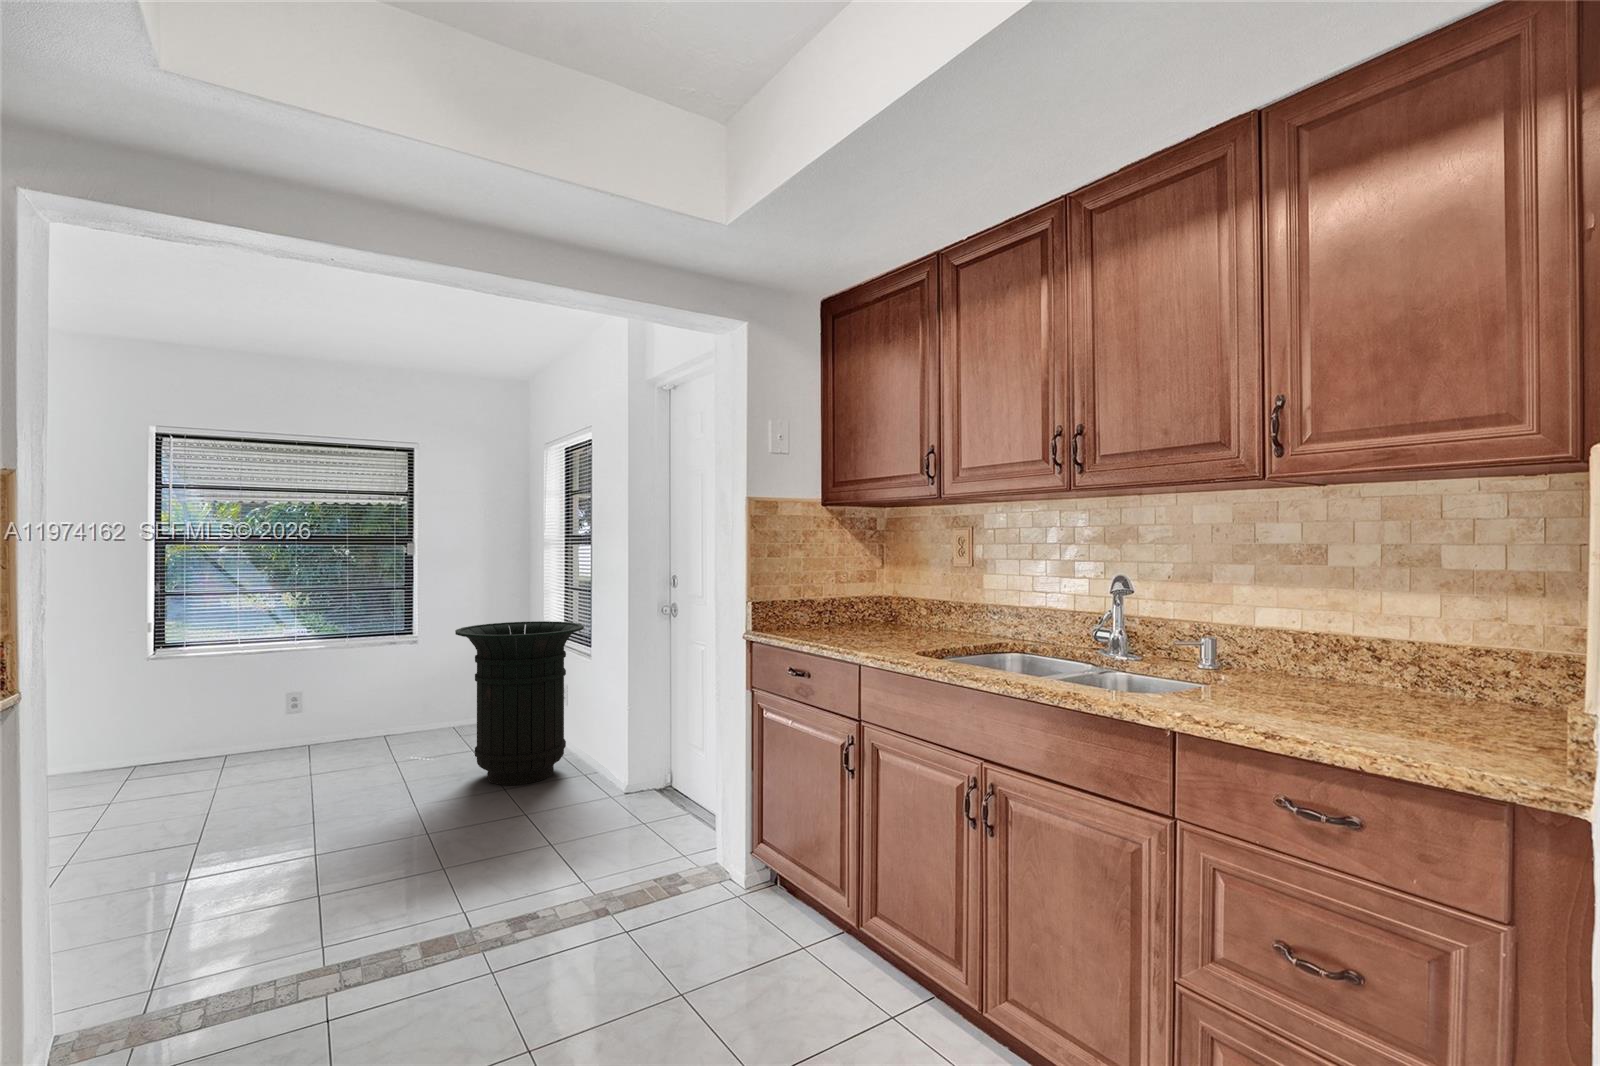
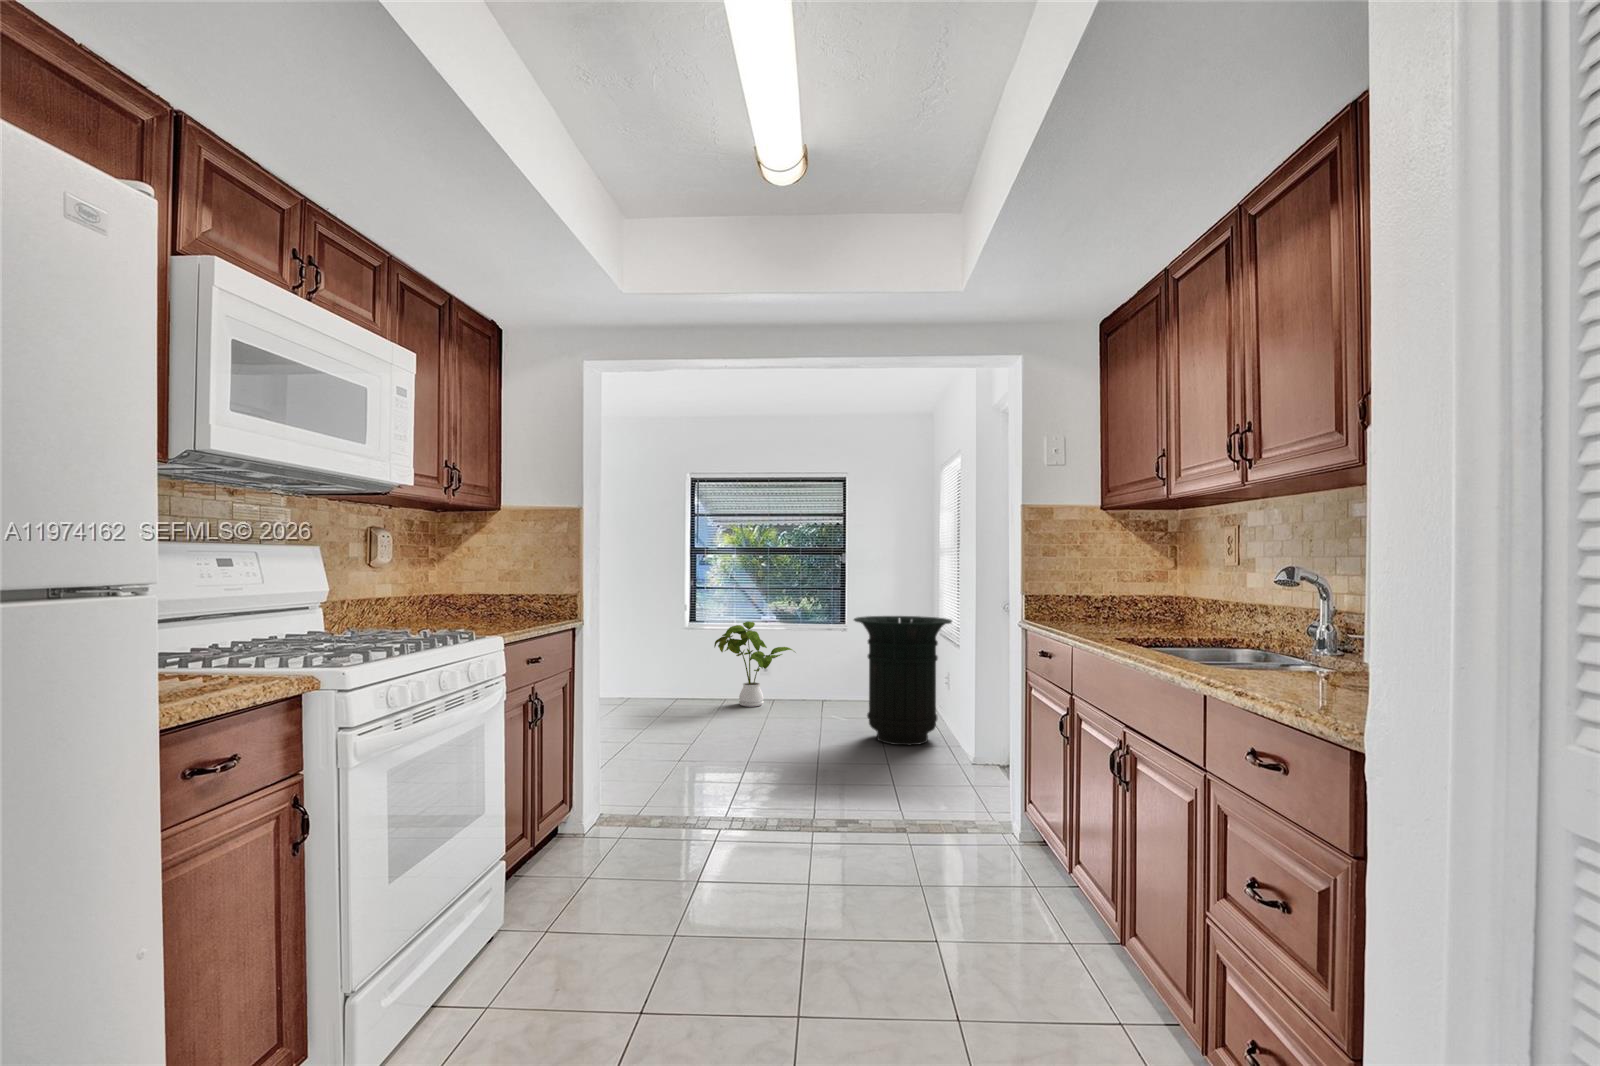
house plant: none [204,643,343,763] -> present [714,621,795,707]

